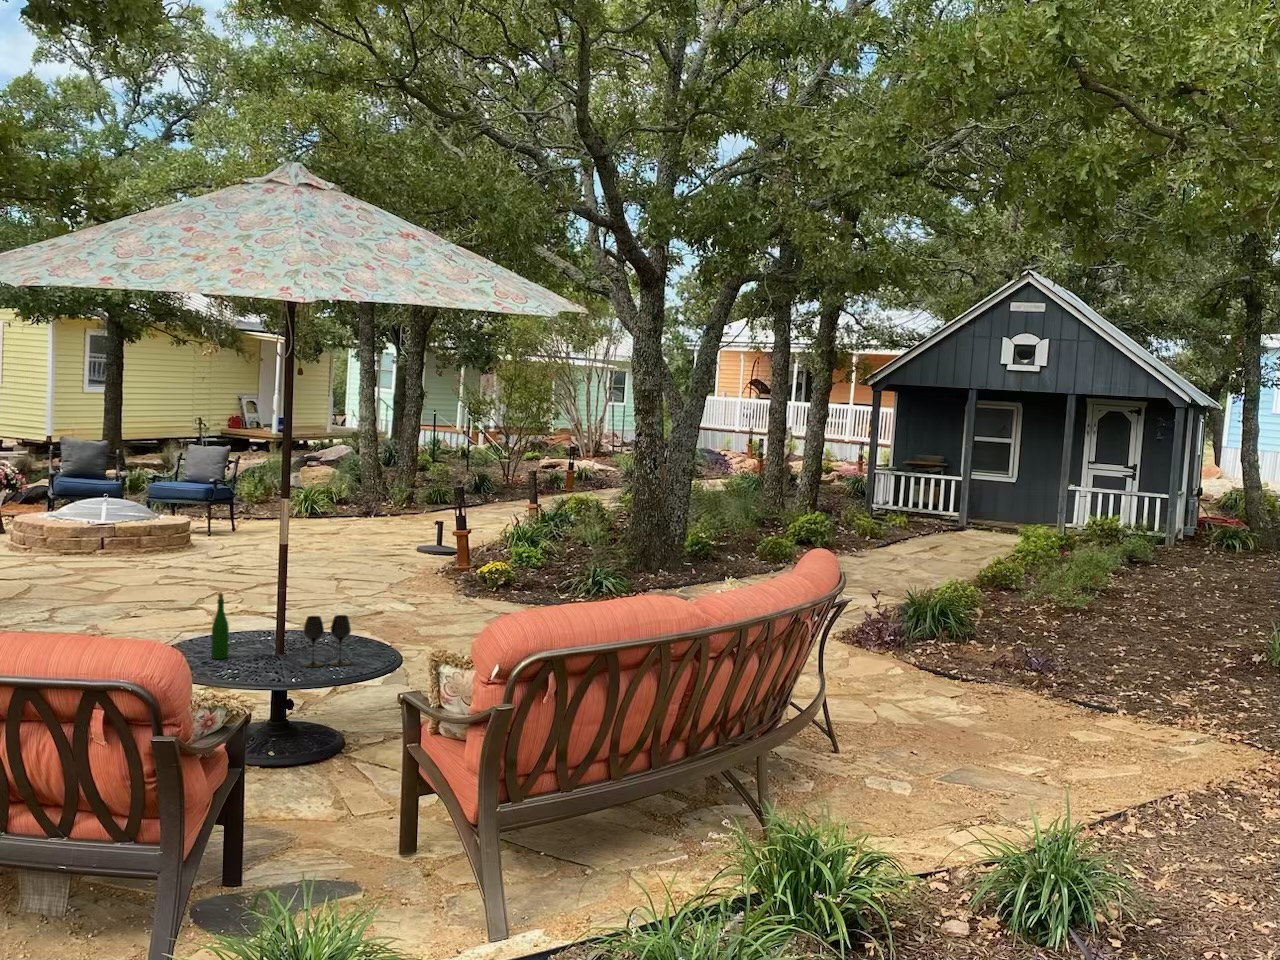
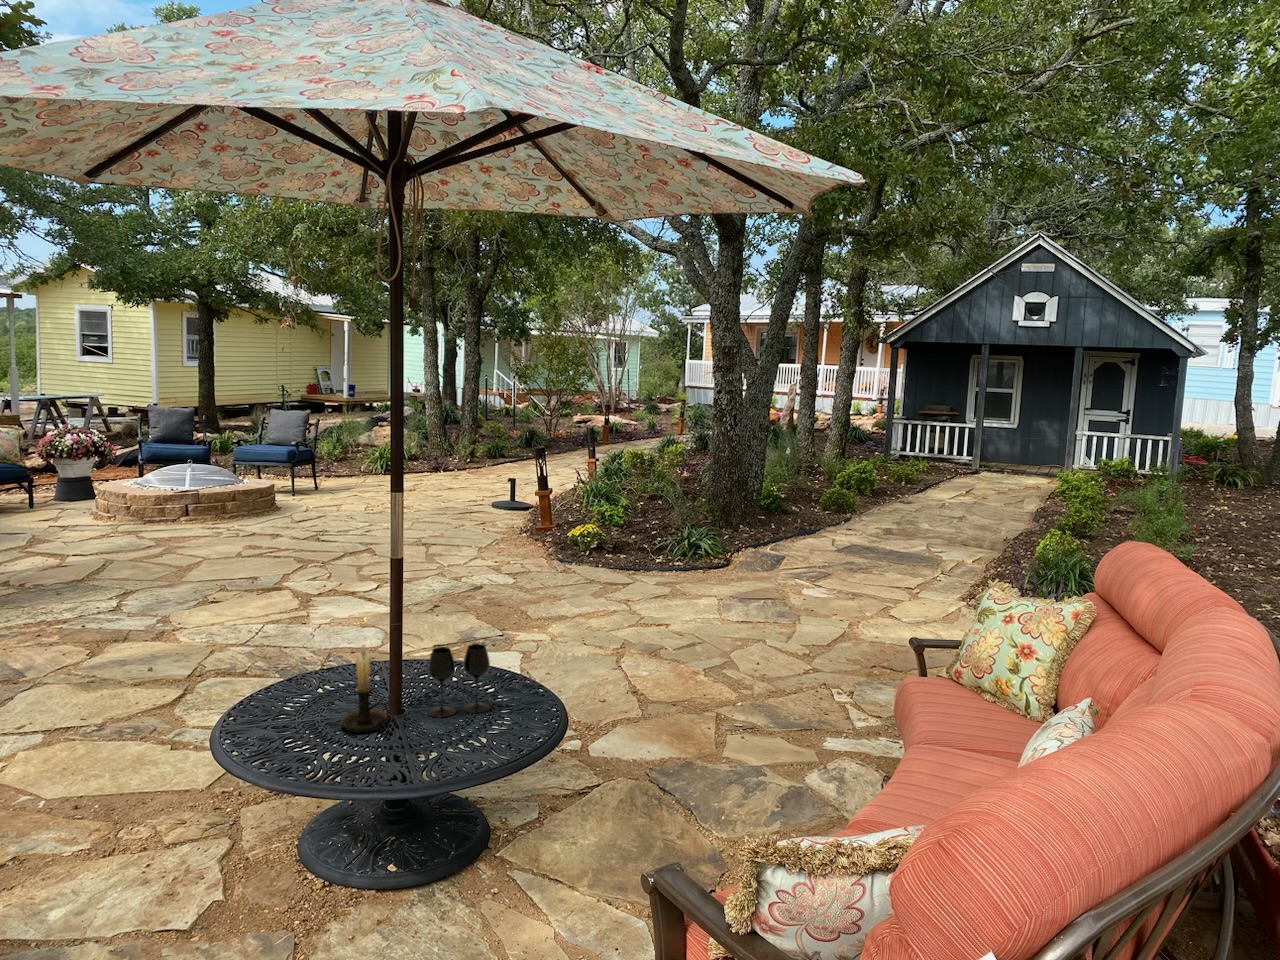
wine bottle: present [211,593,229,659] -> none [305,618,328,705]
candle holder: none [236,607,272,672] -> present [340,644,389,733]

